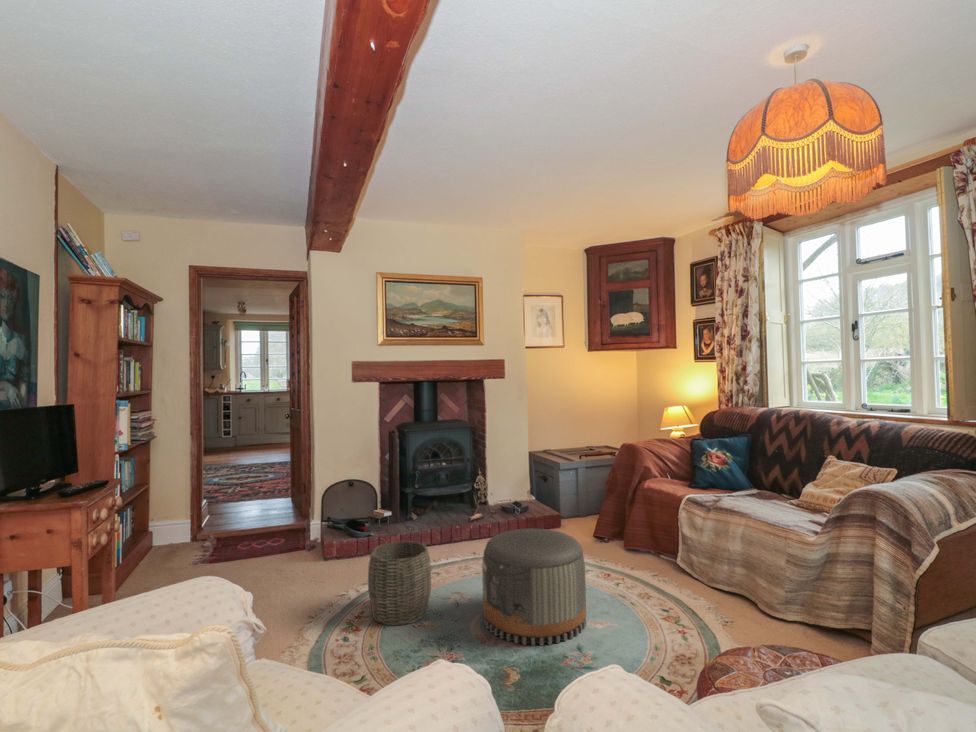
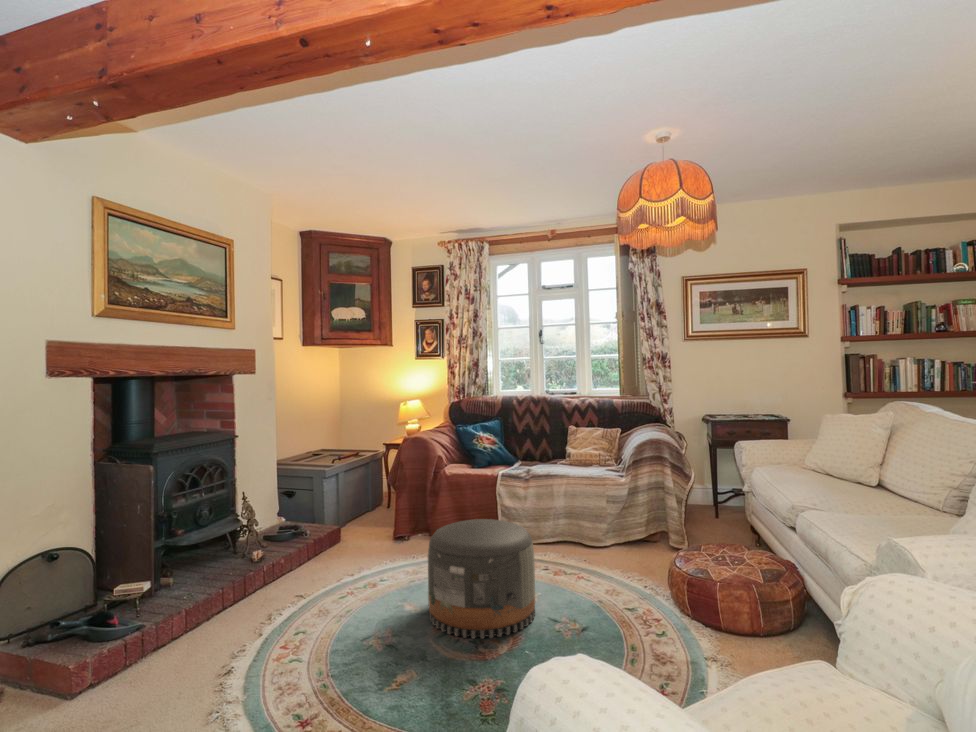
woven basket: present [368,541,431,625] -> none [305,574,391,694]

